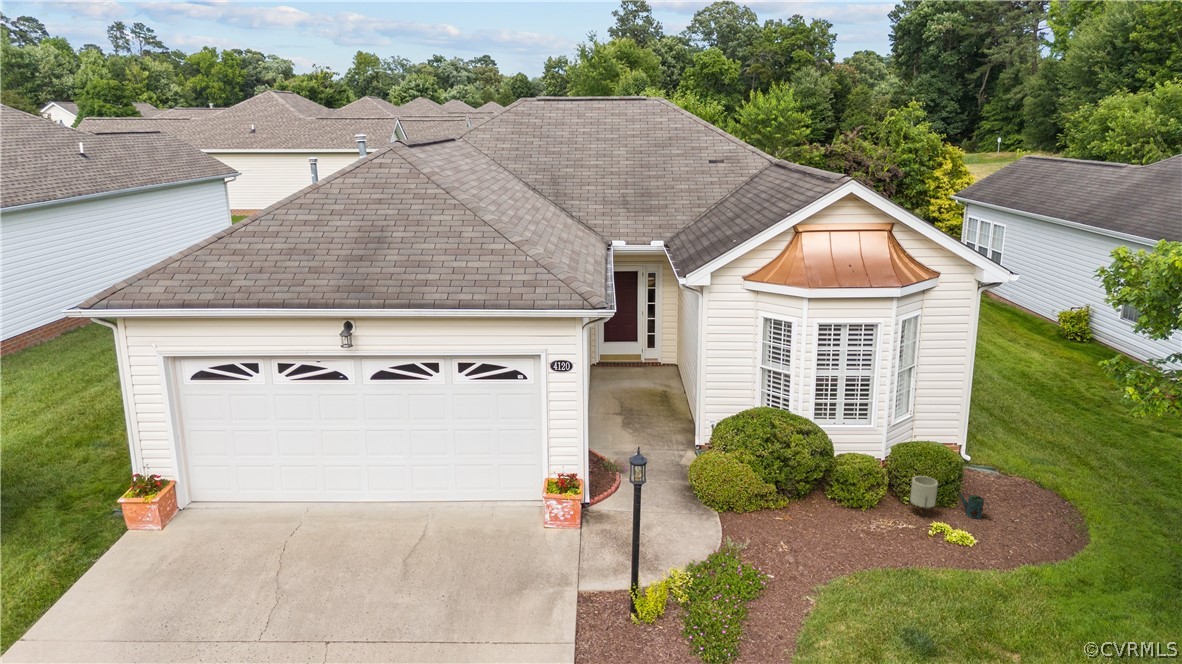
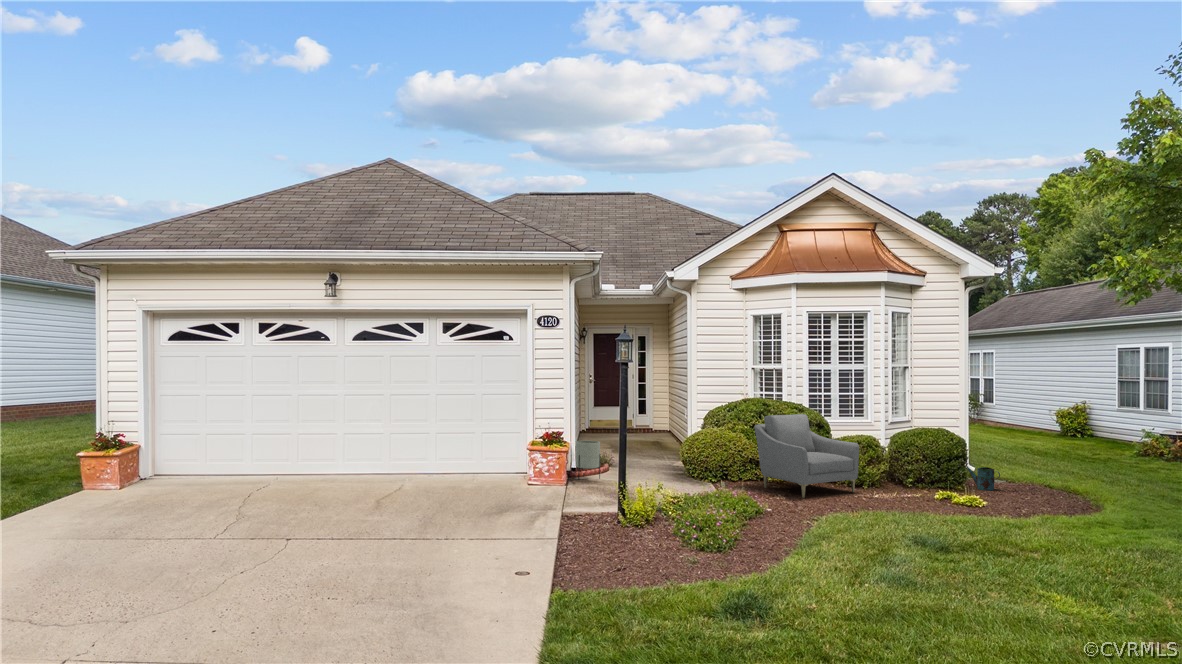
chair: none [760,450,858,548] -> present [754,414,859,498]
planter: present [910,476,938,508] -> present [576,441,600,479]

